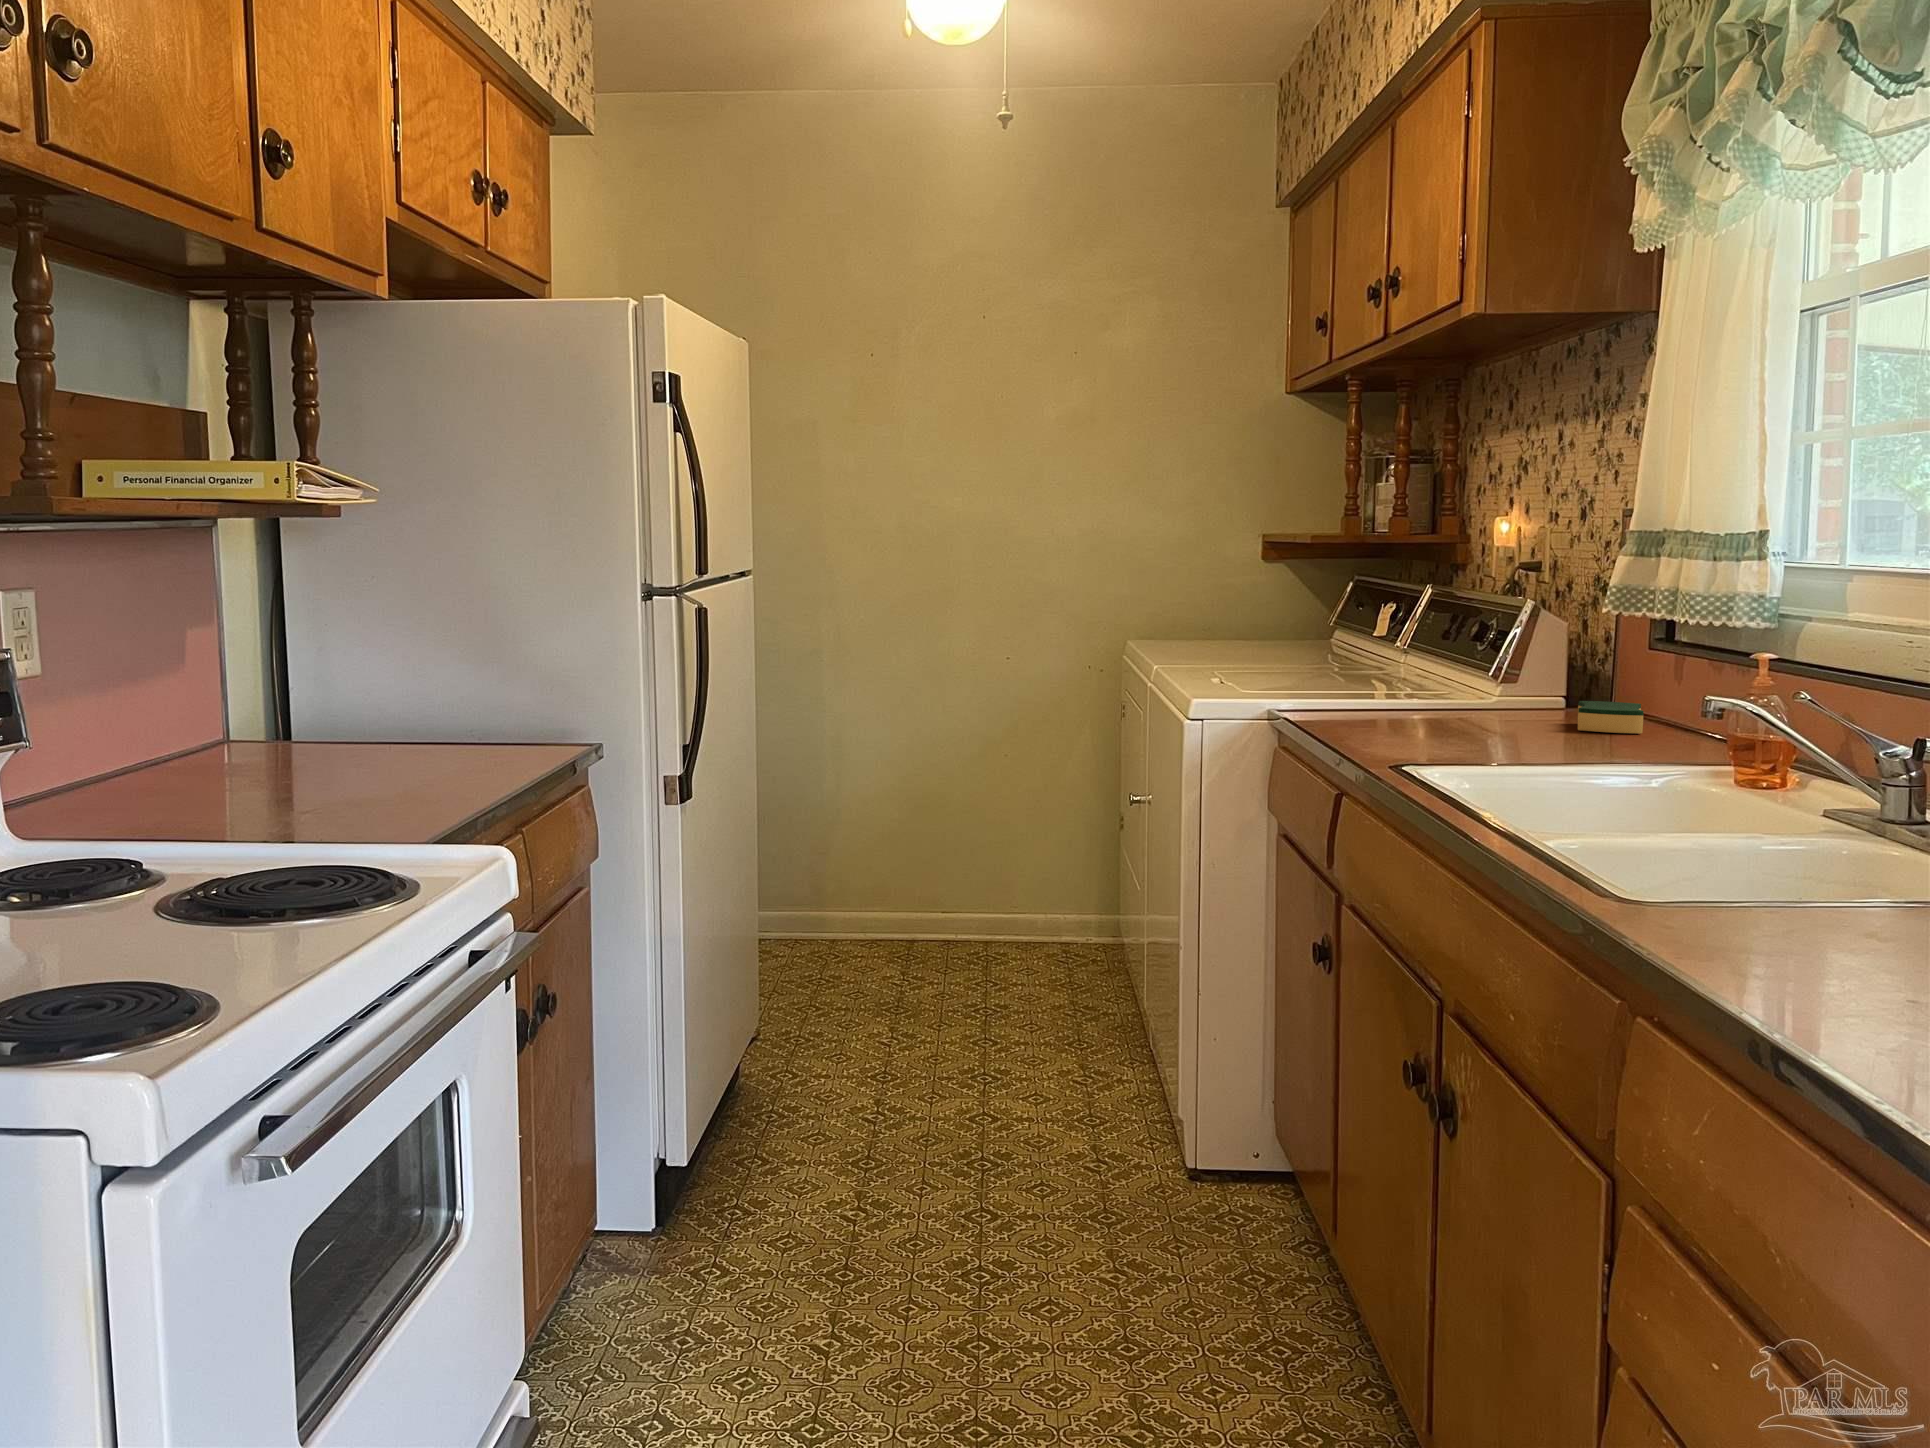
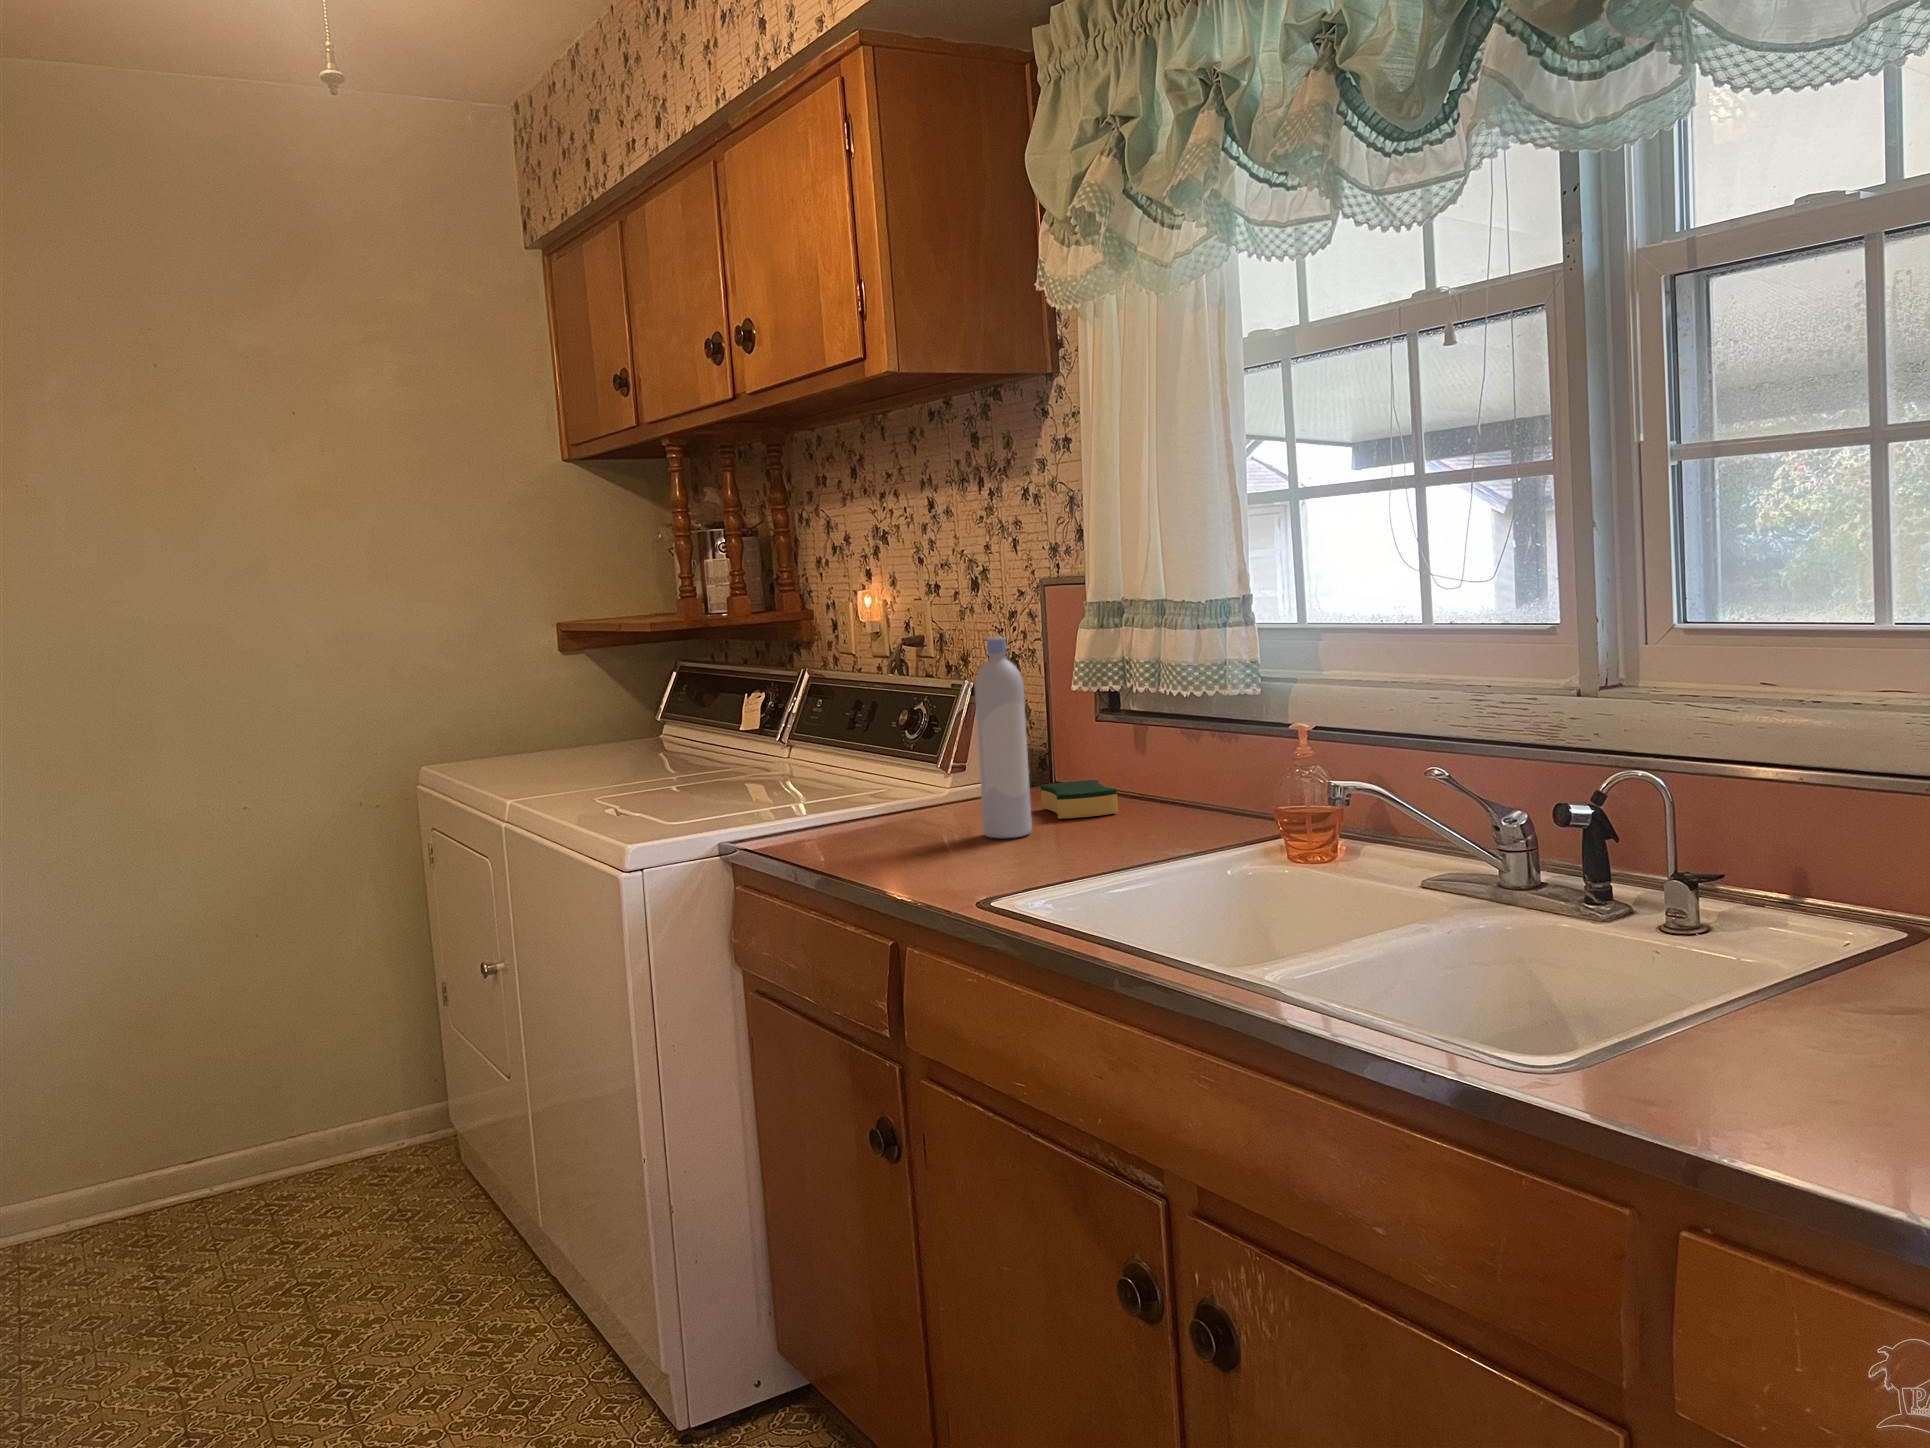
bottle: none [1490,556,1543,736] -> present [975,637,1032,838]

